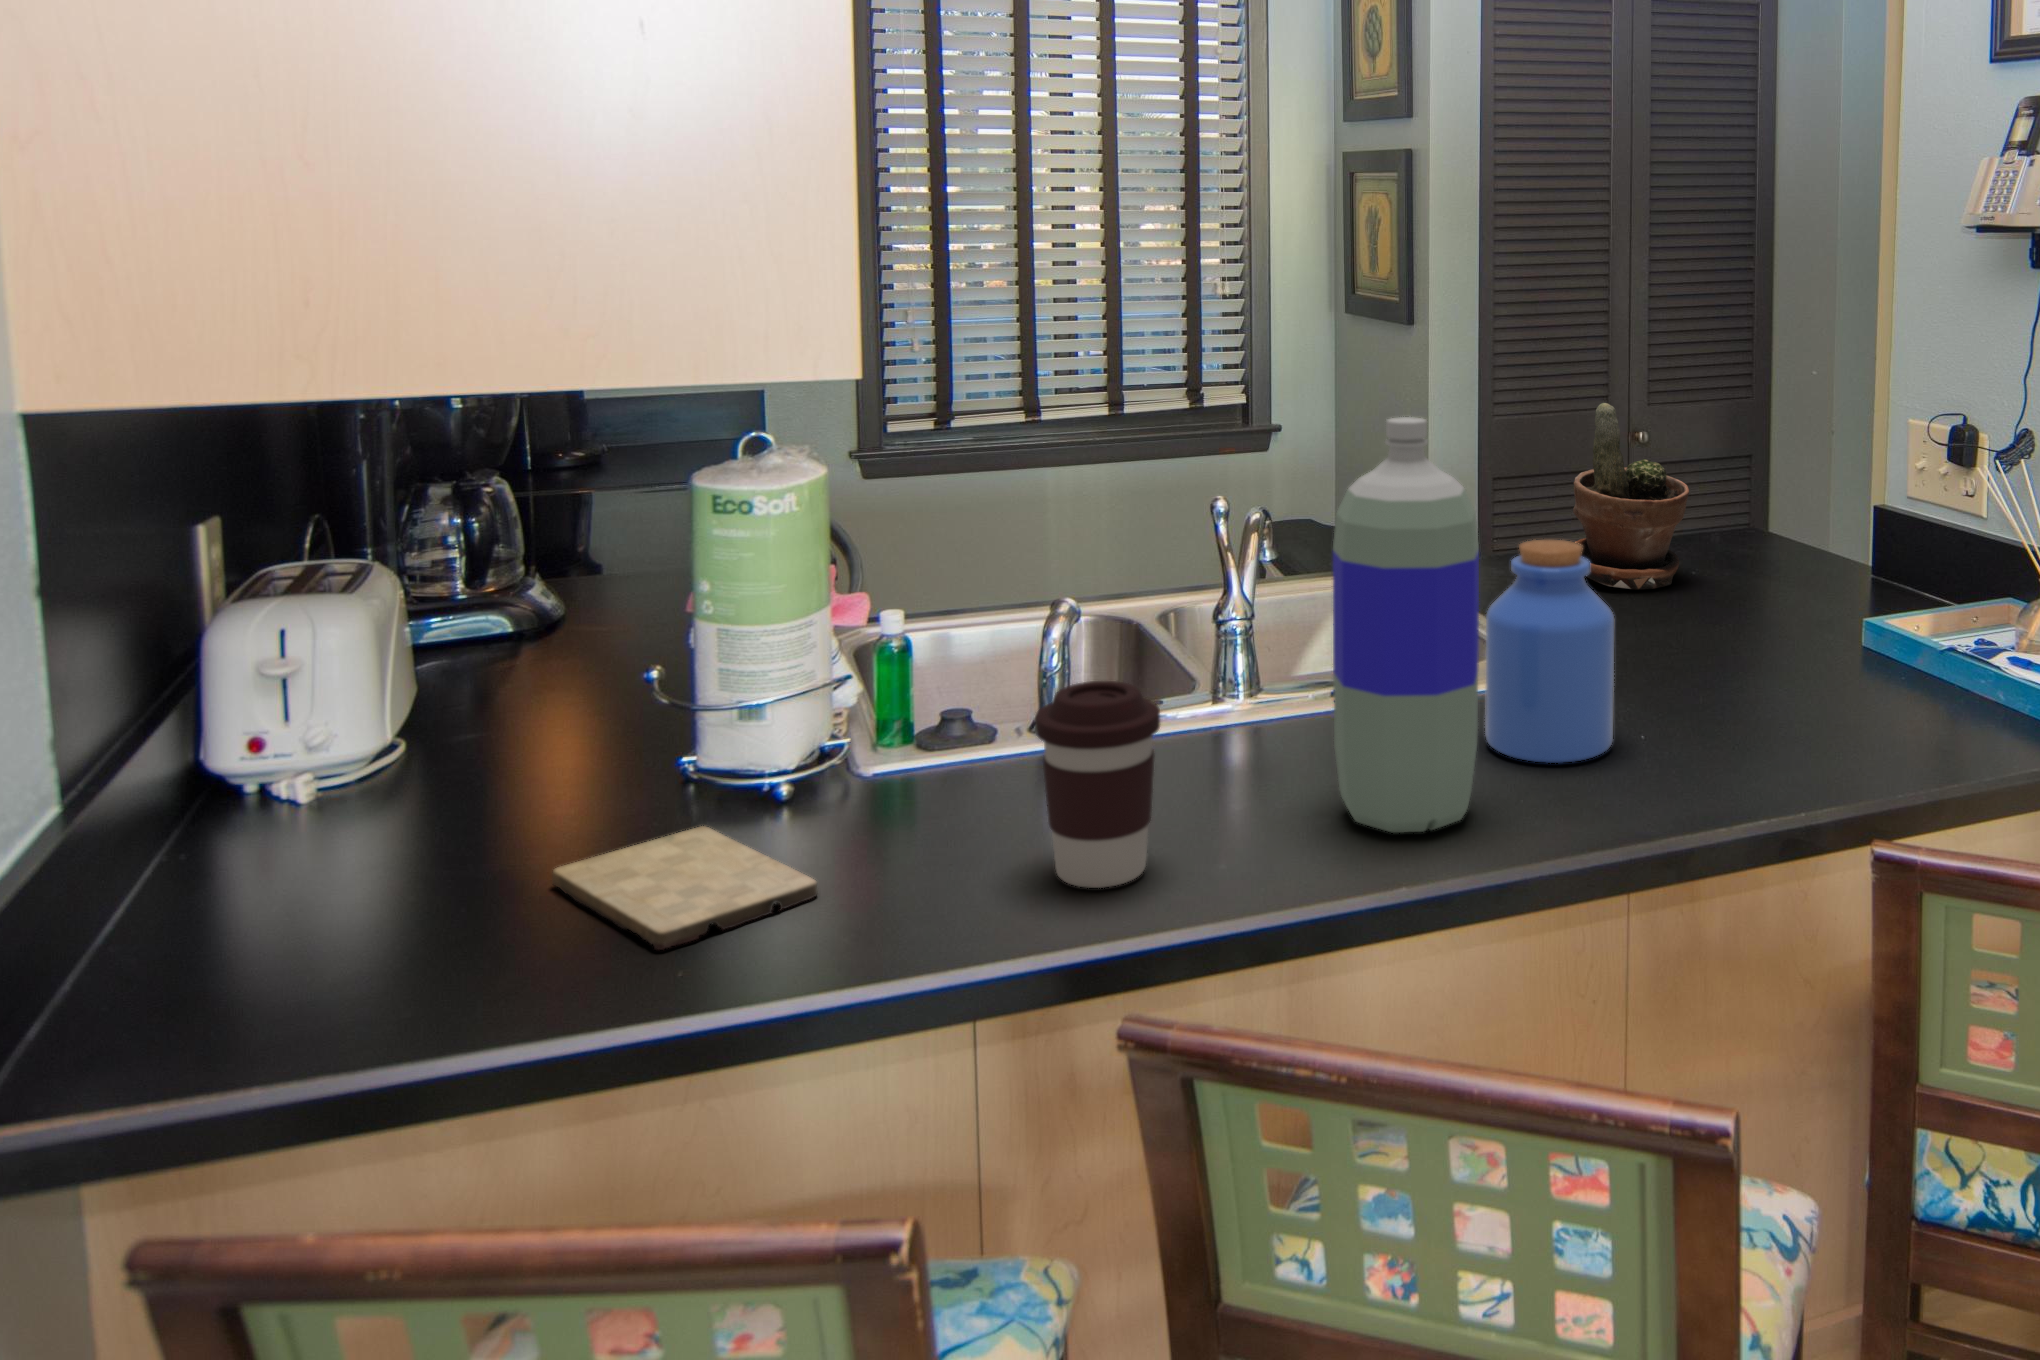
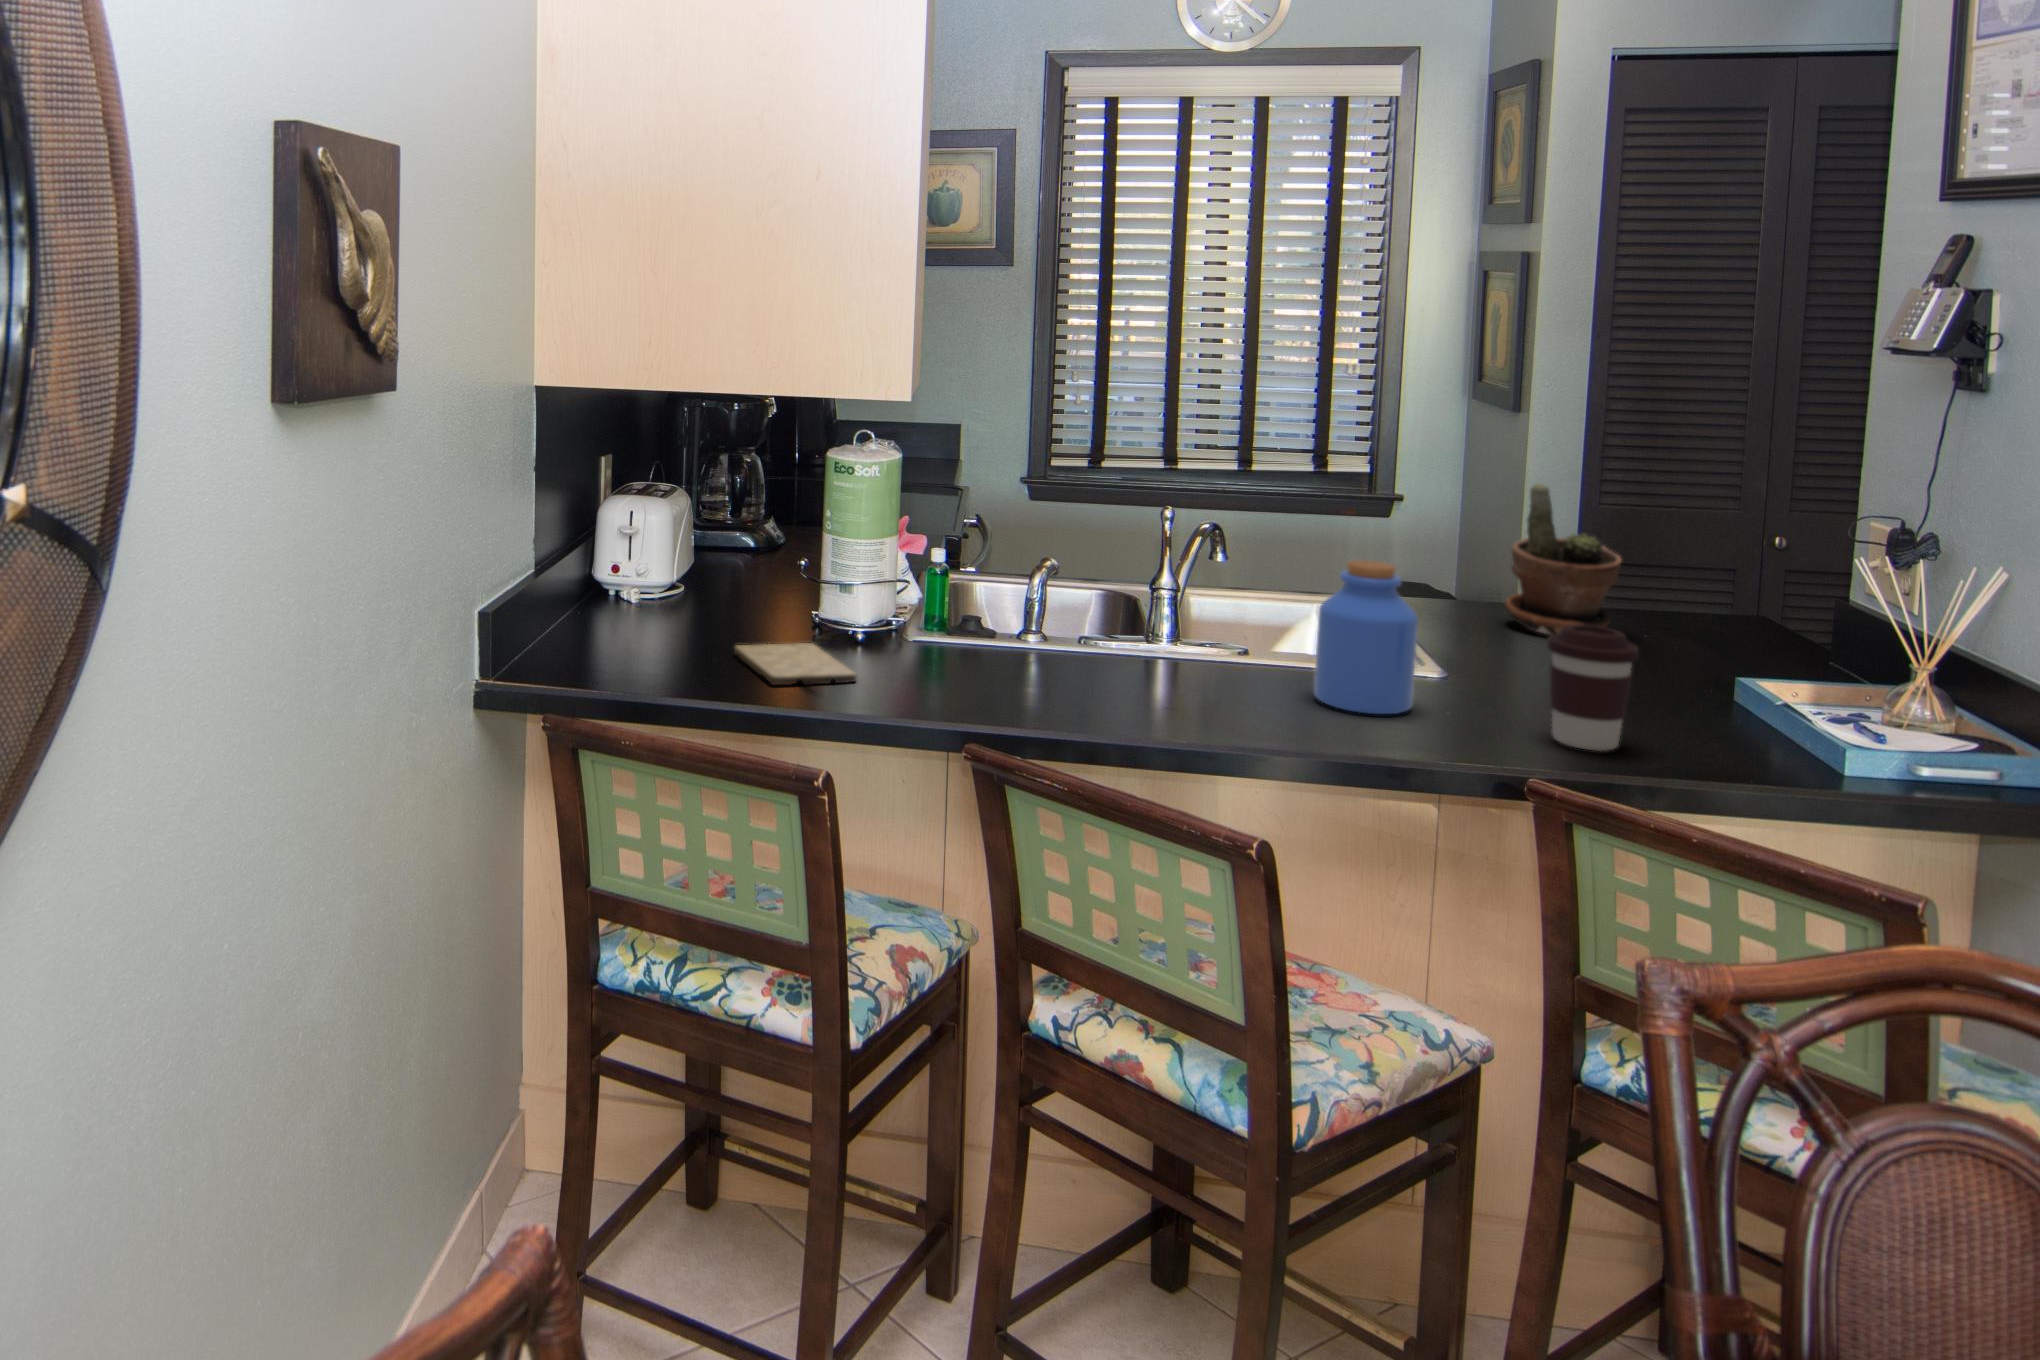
bottle: present [1333,417,1479,833] -> none [1174,460,1282,724]
coffee cup: present [1035,681,1160,888] -> present [1548,624,1639,751]

